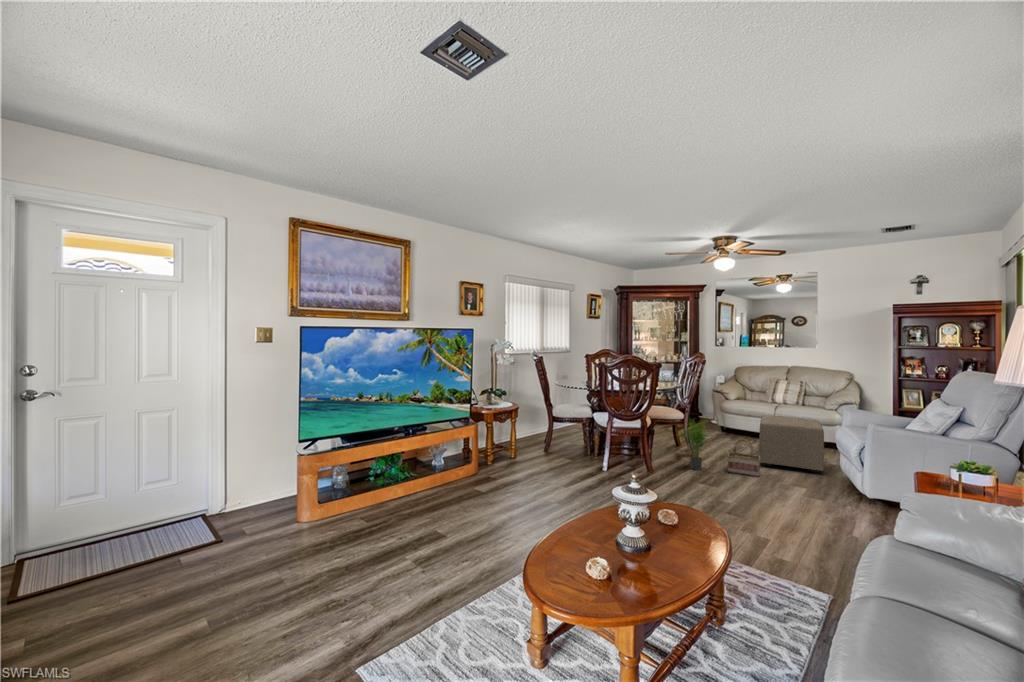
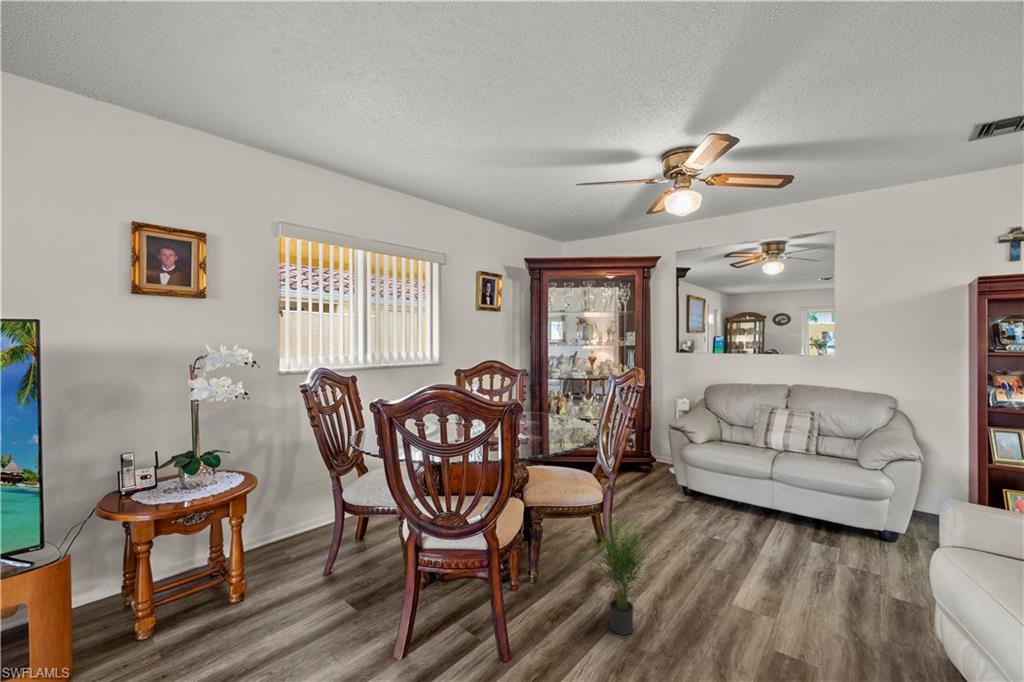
ottoman: present [759,415,824,473] -> none [752,490,895,637]
basket: present [728,439,760,476] -> none [687,563,760,662]

